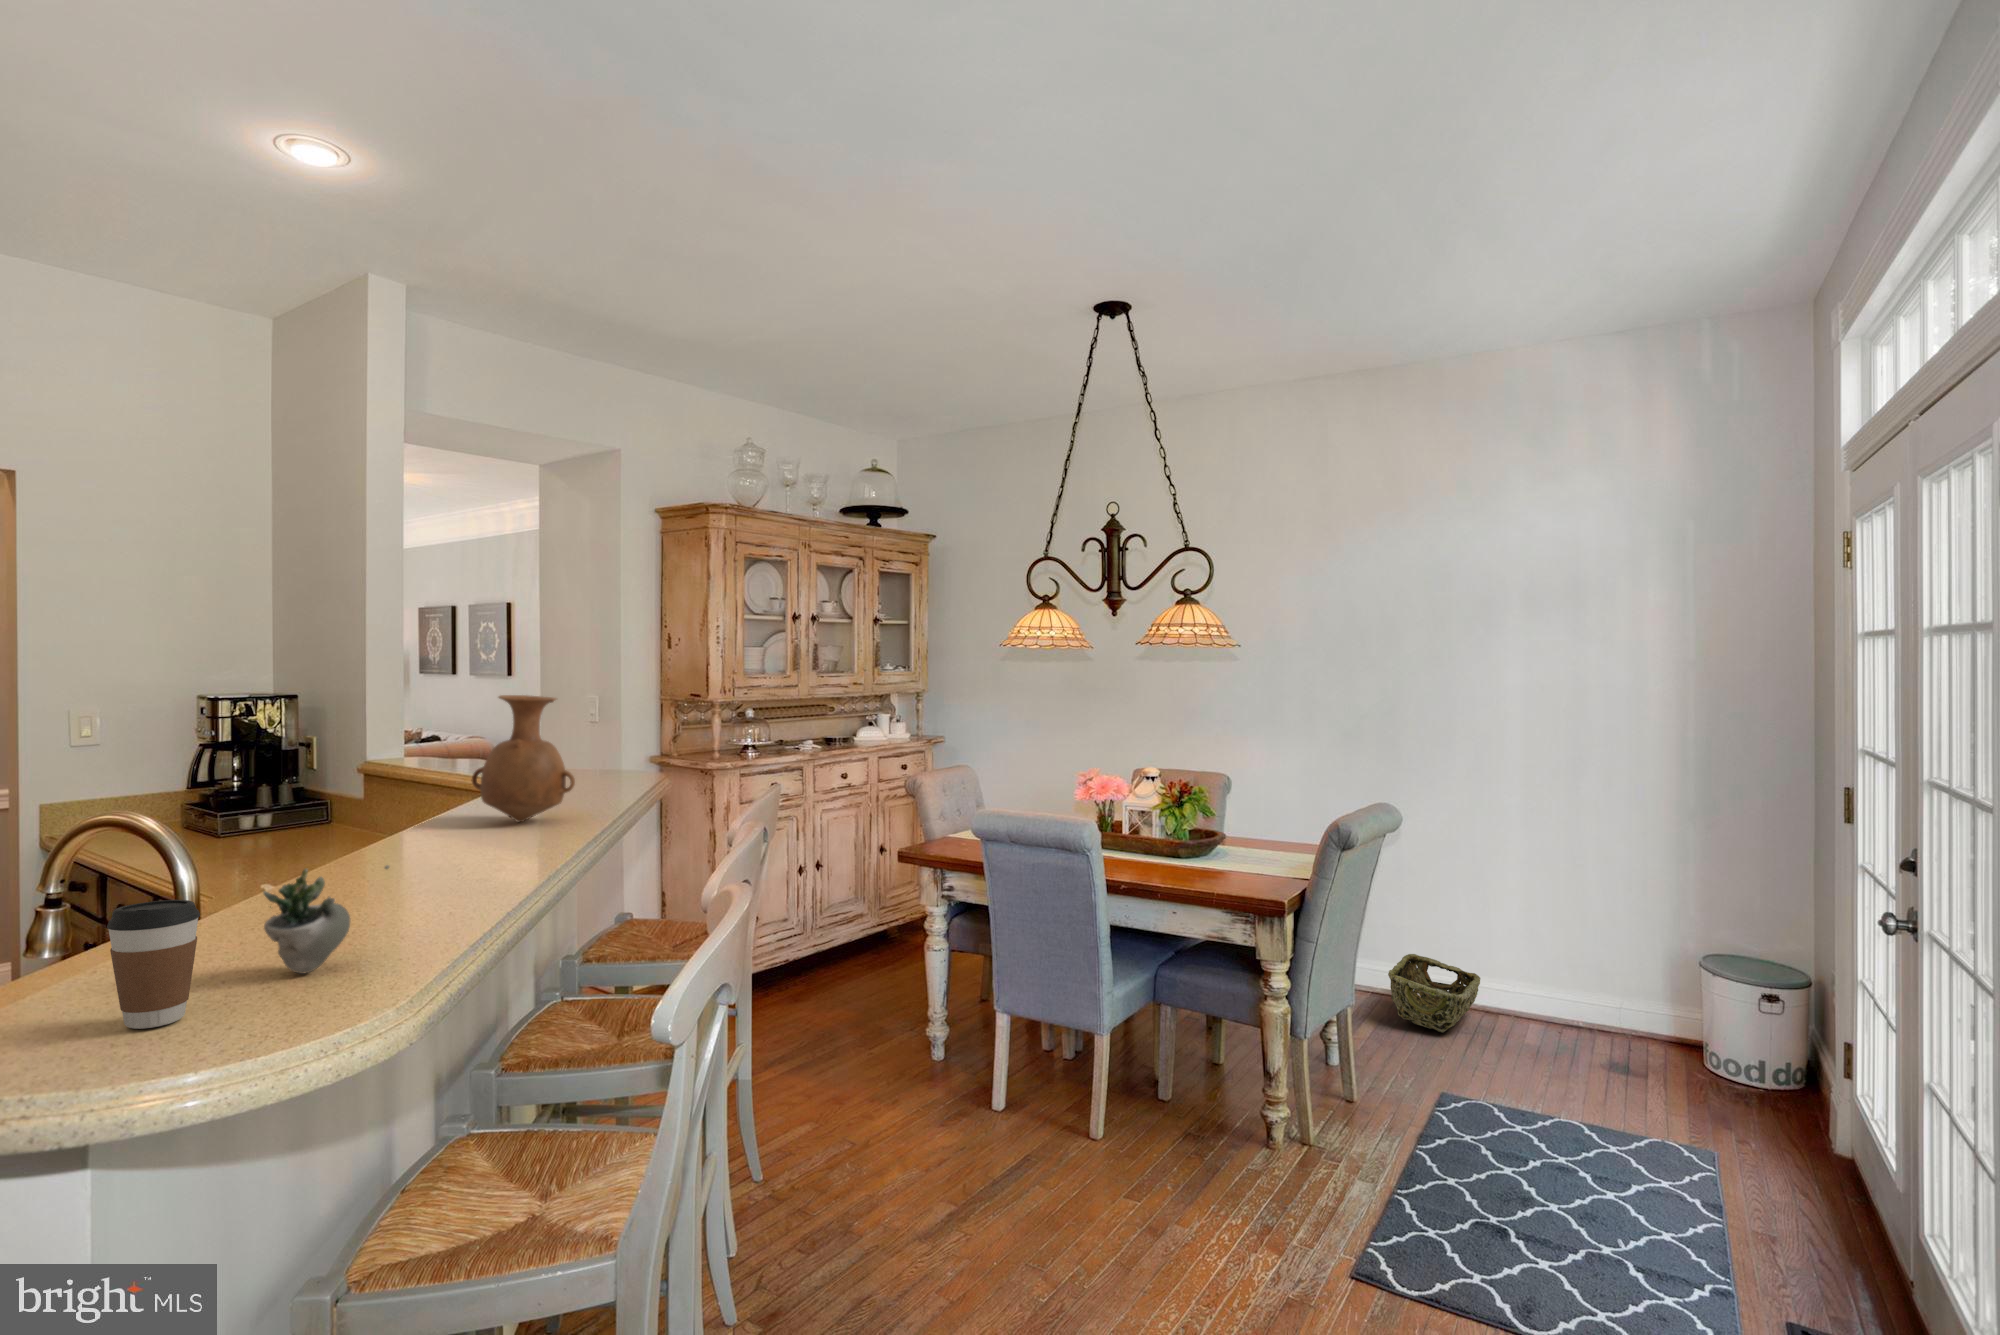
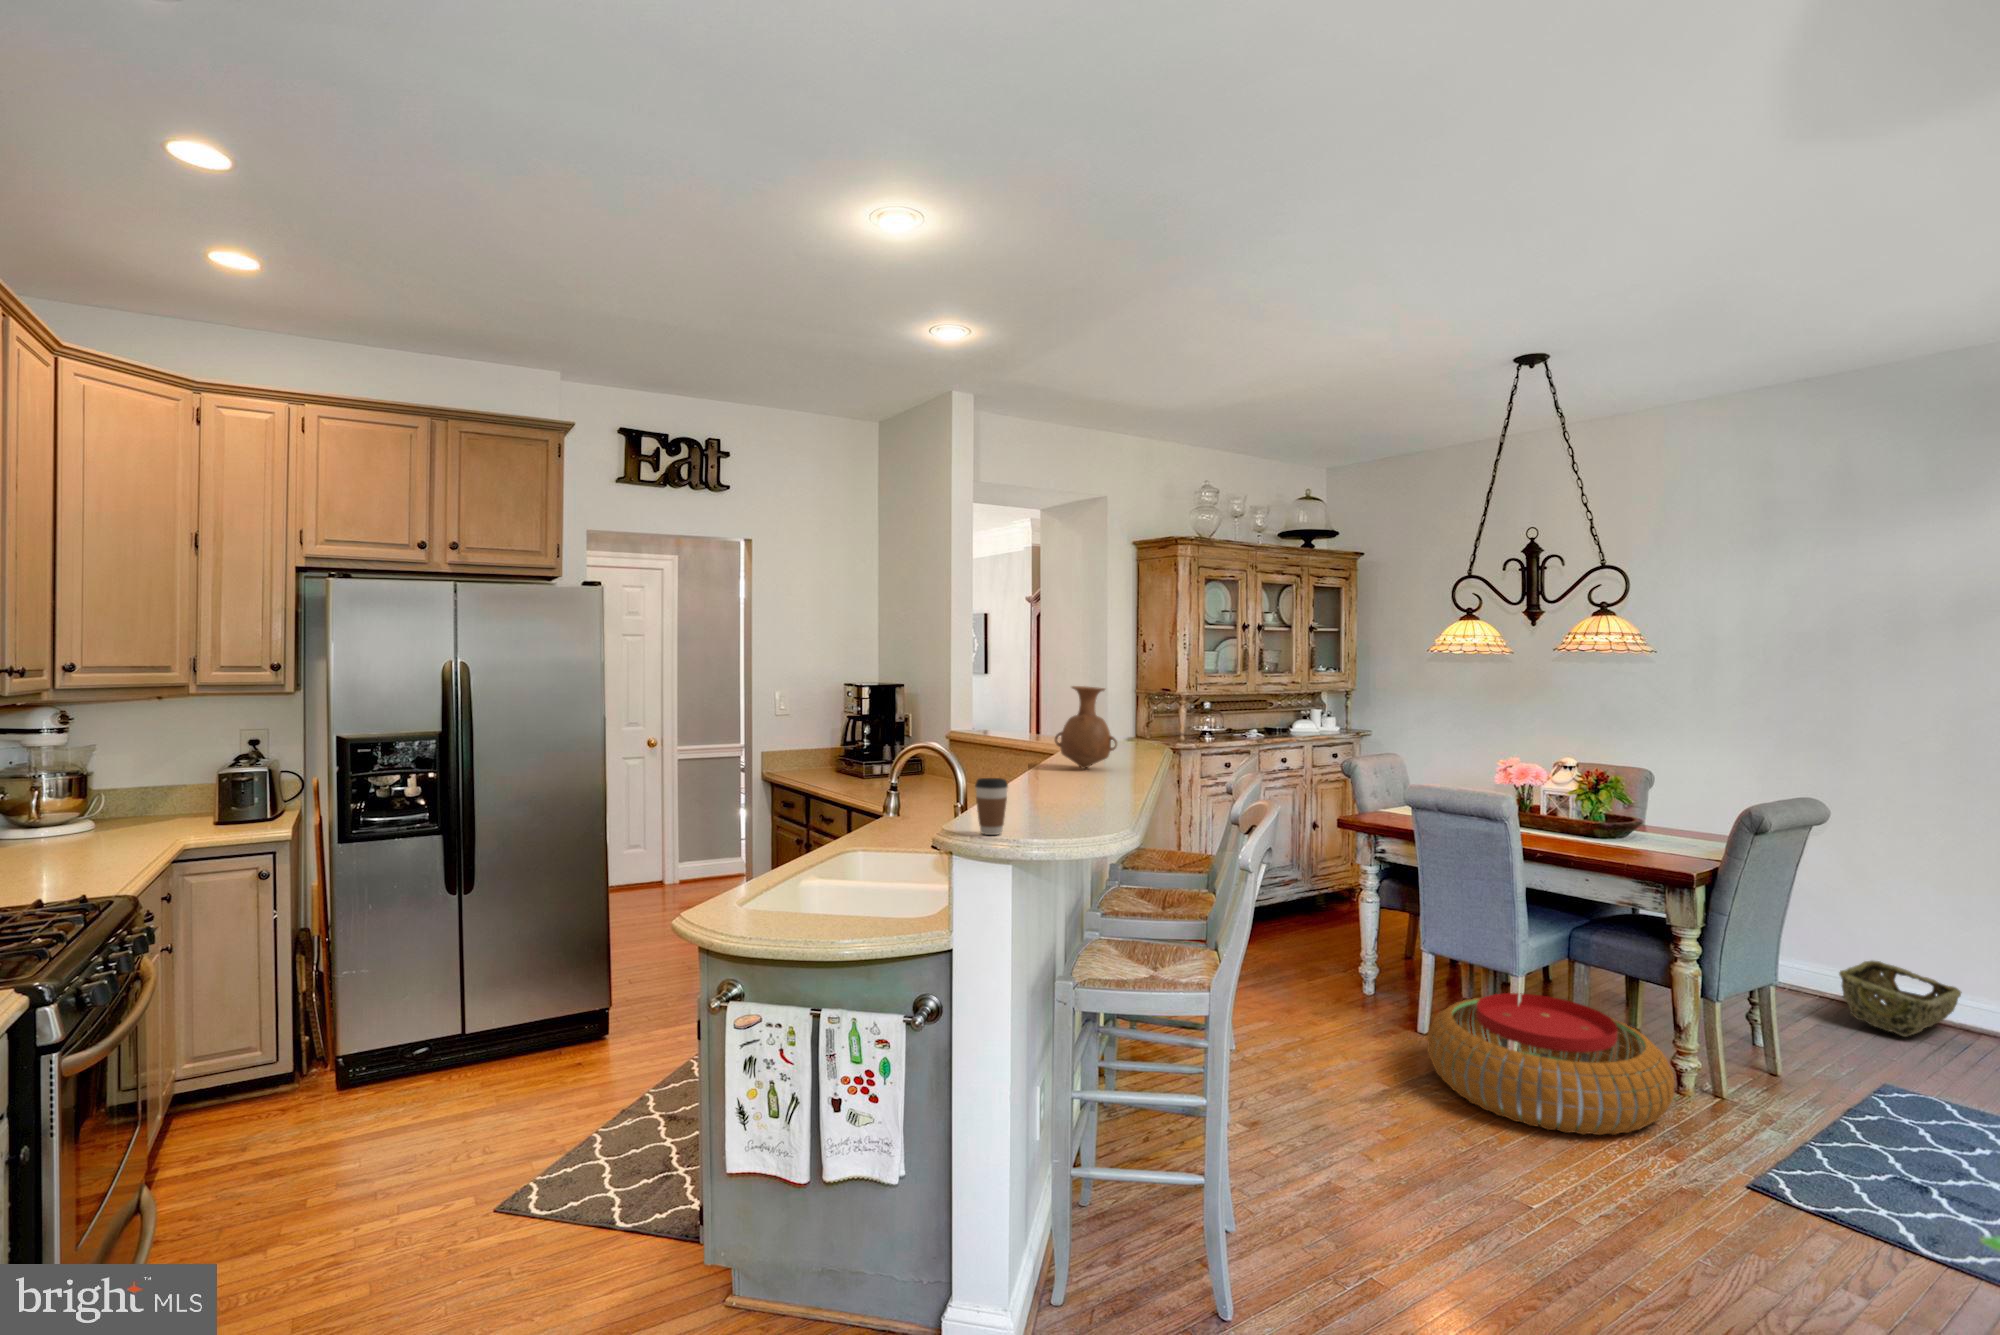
succulent plant: present [264,865,389,974] -> none [1019,770,1081,823]
pouf: none [1006,1058,1271,1242] -> present [1427,993,1675,1135]

